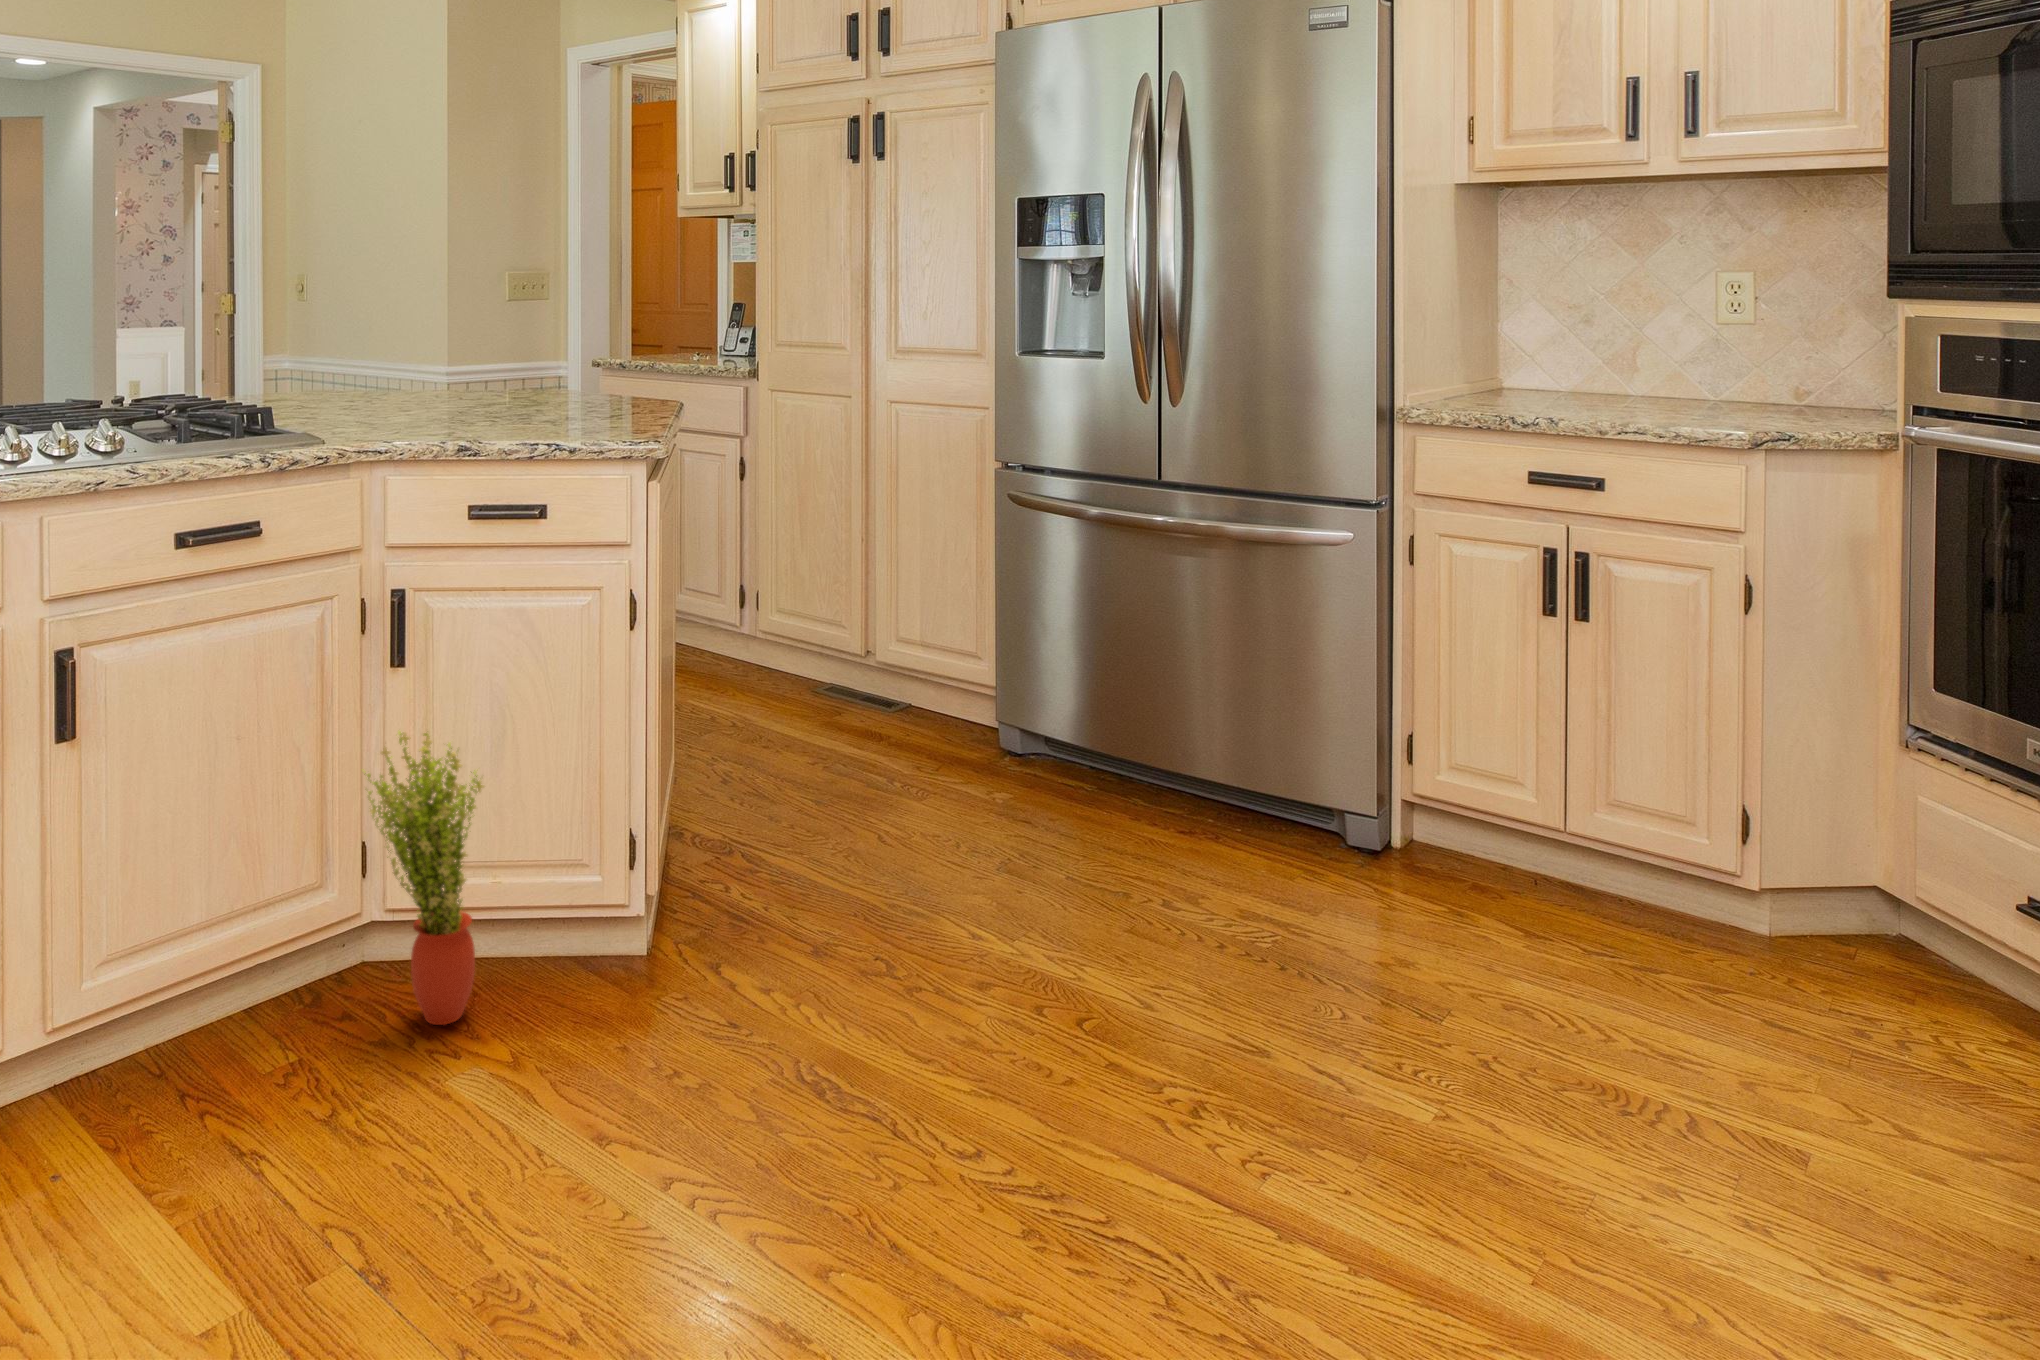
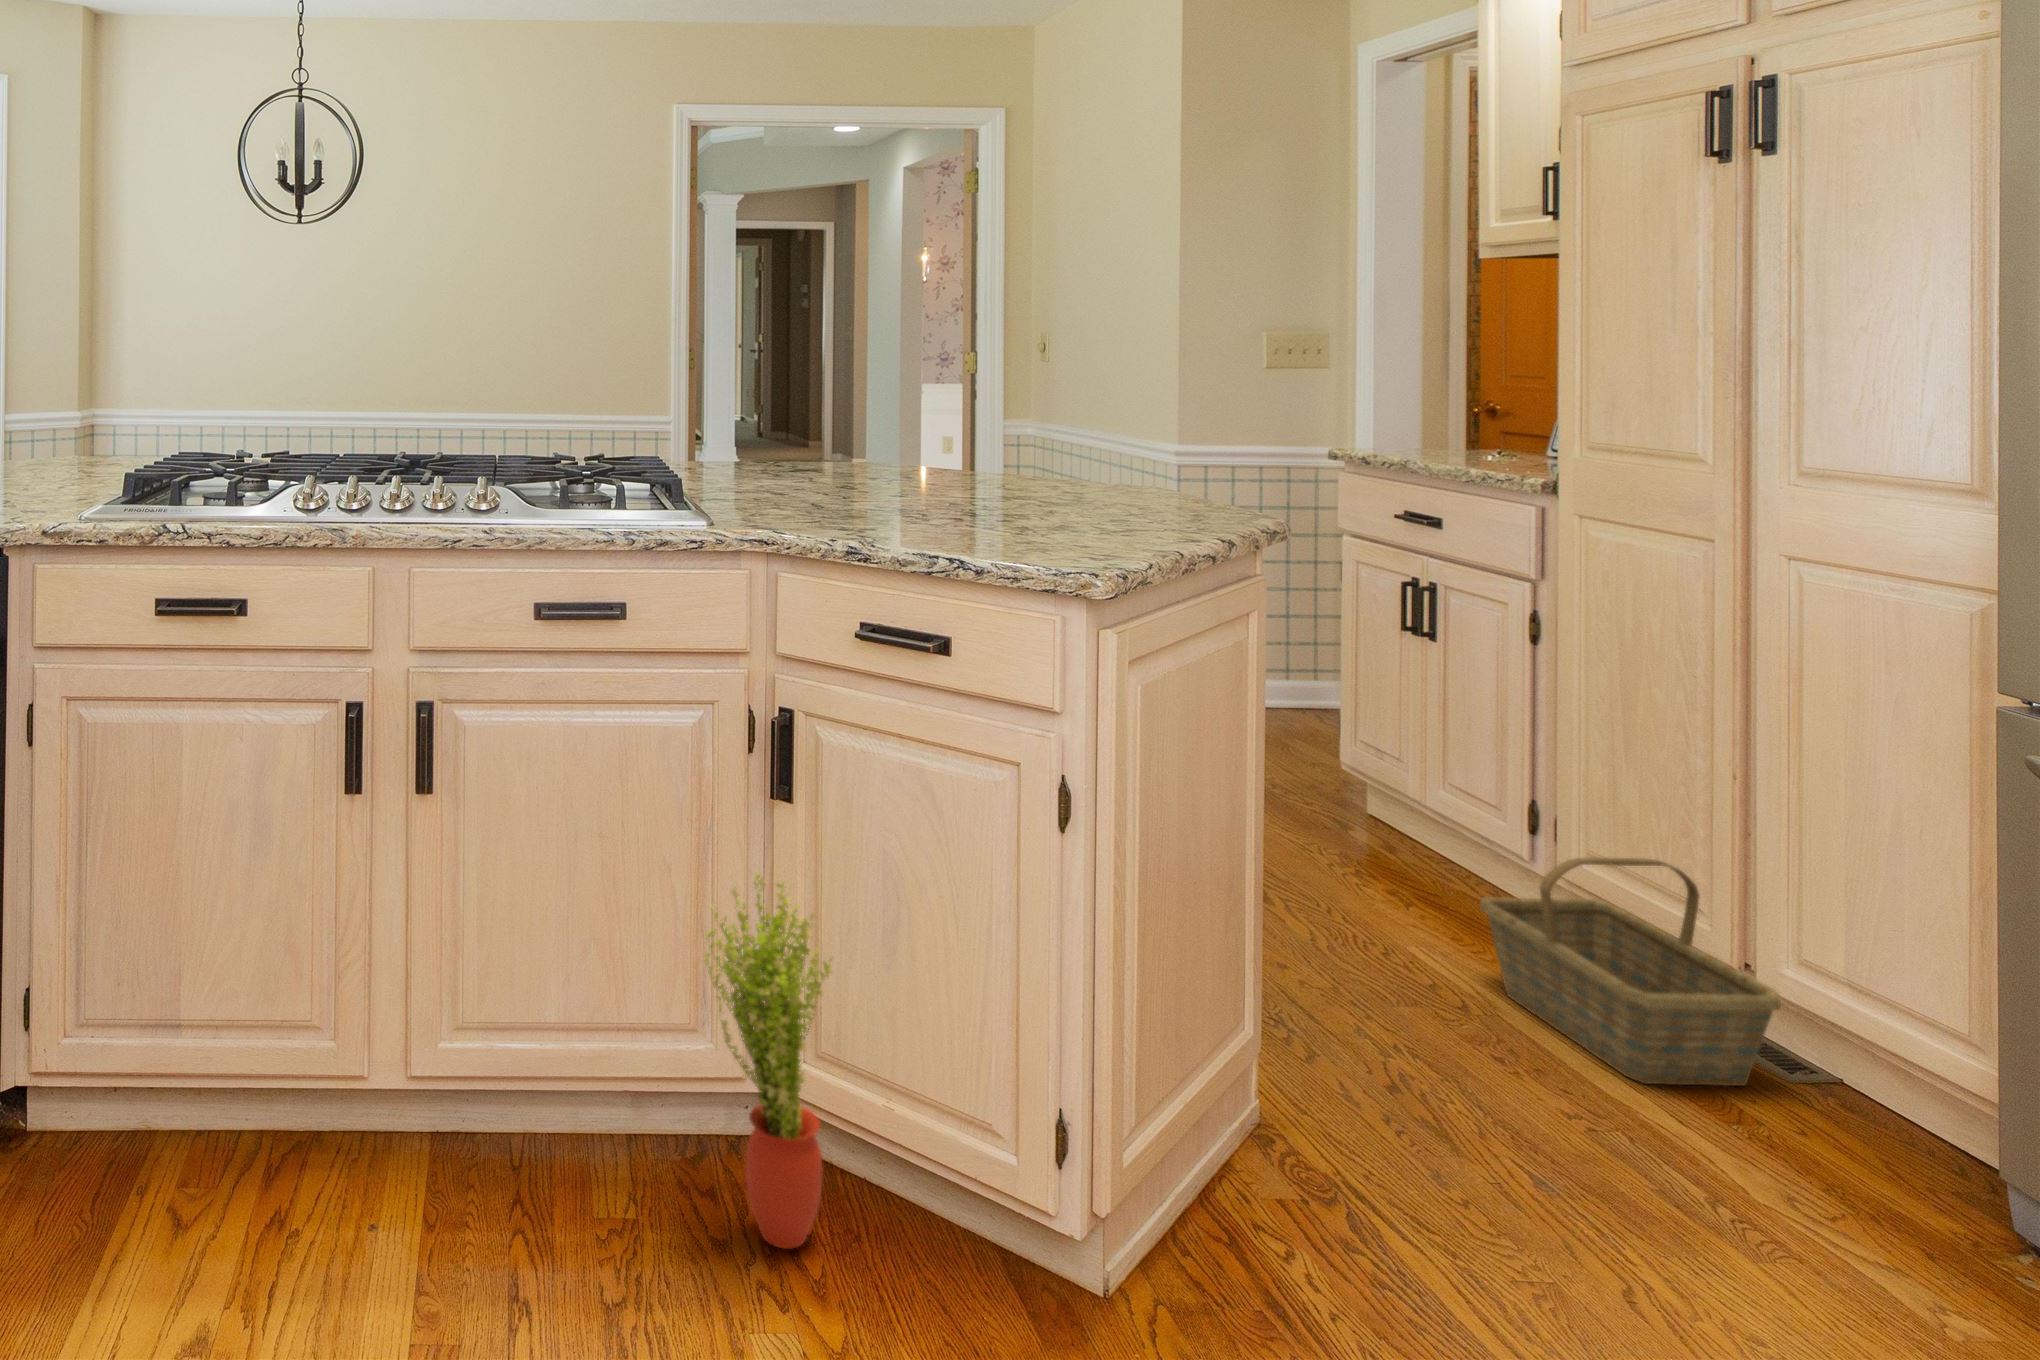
basket: none [739,607,901,744] -> present [1480,857,1781,1086]

